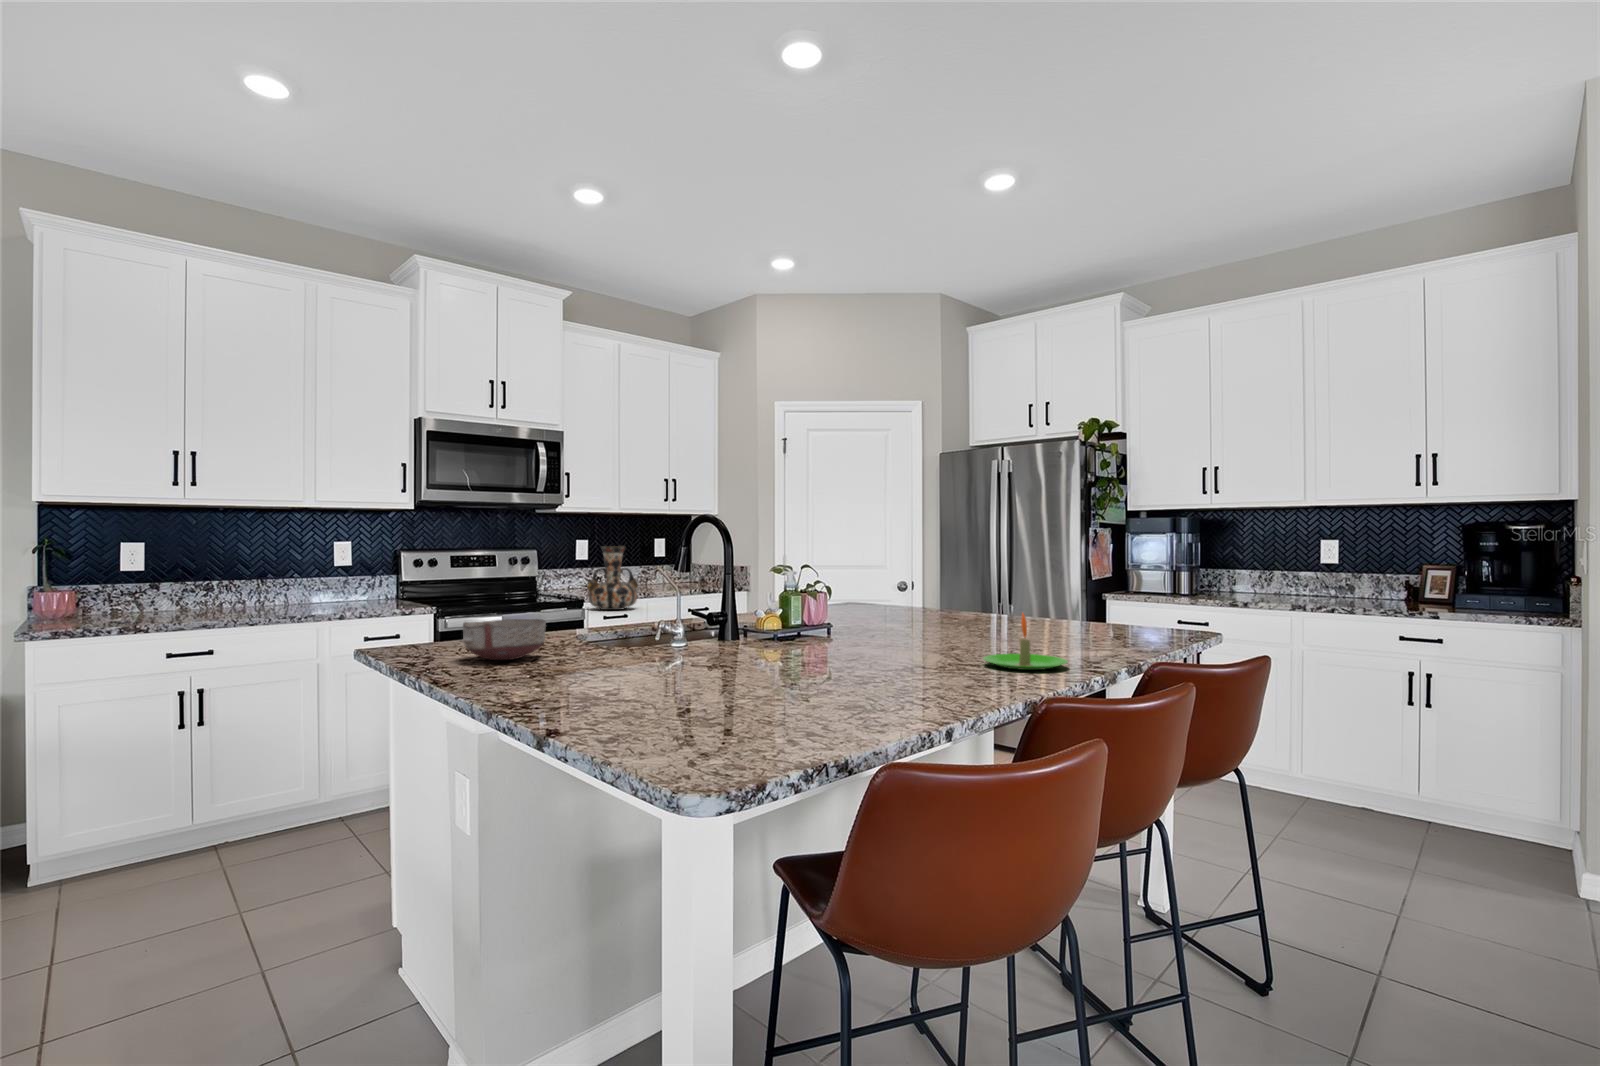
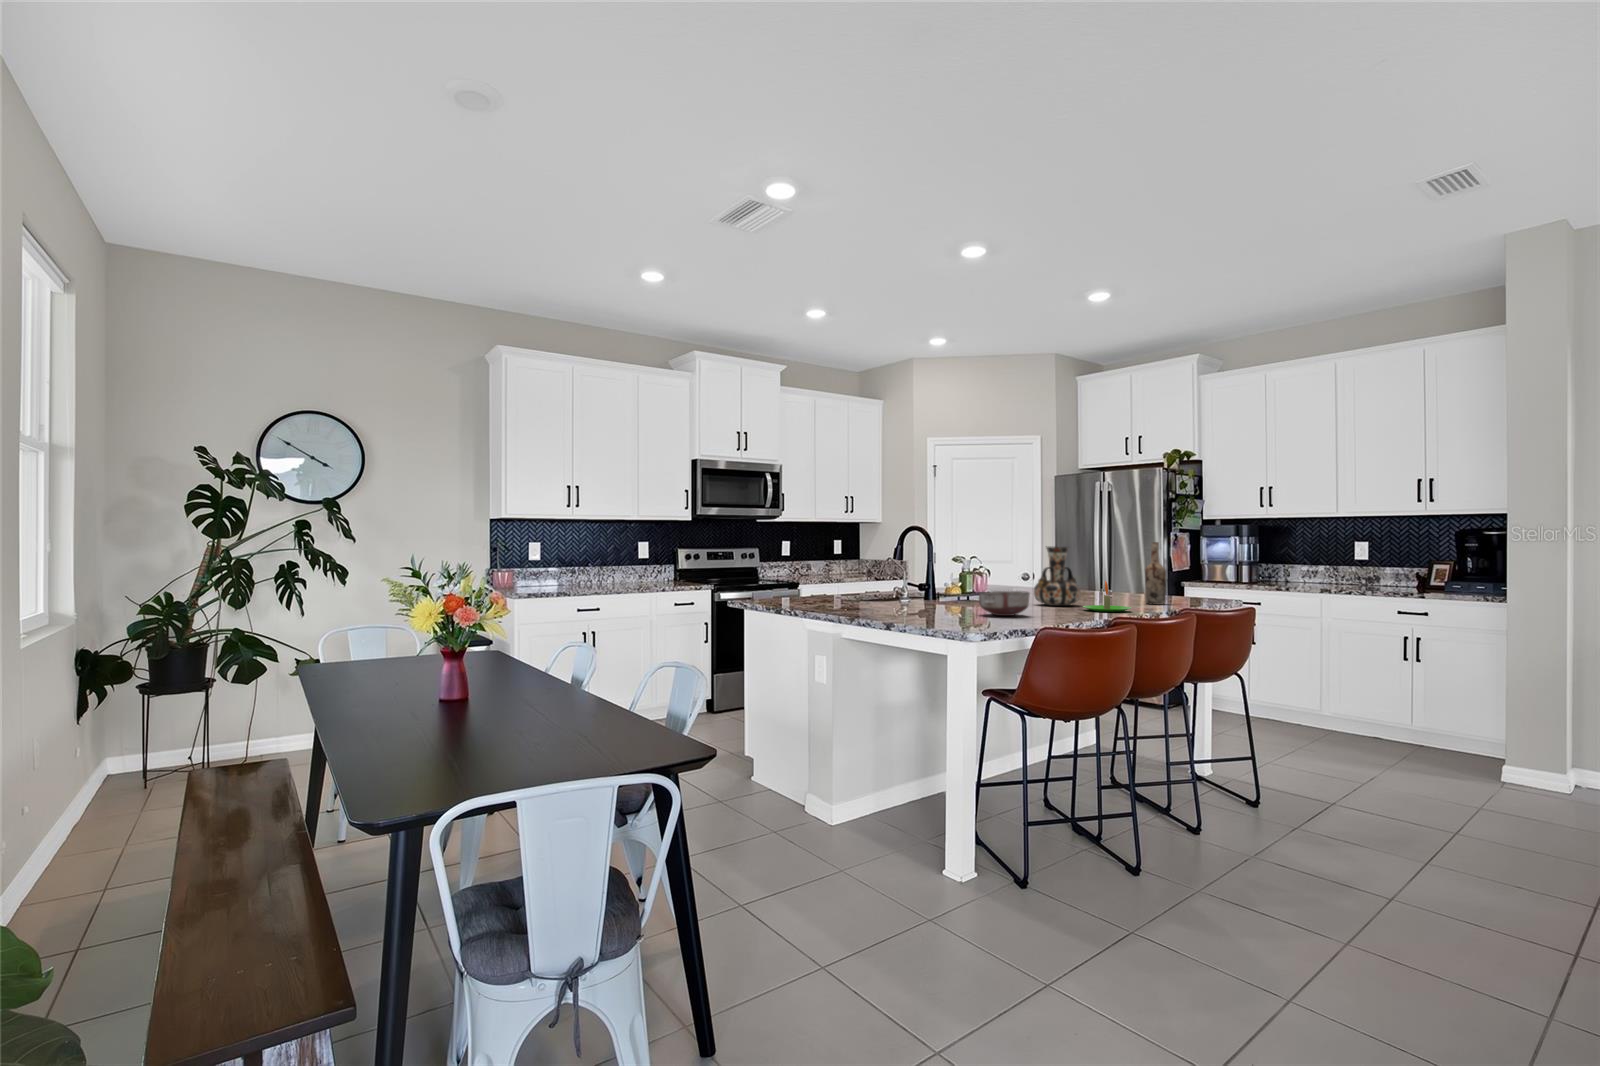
wine bottle: none [1076,543,1109,643] -> present [1145,542,1166,605]
decorative vase: present [587,546,638,610] -> present [1034,546,1081,606]
ceramic bowl: present [462,619,546,660] -> present [979,591,1030,616]

